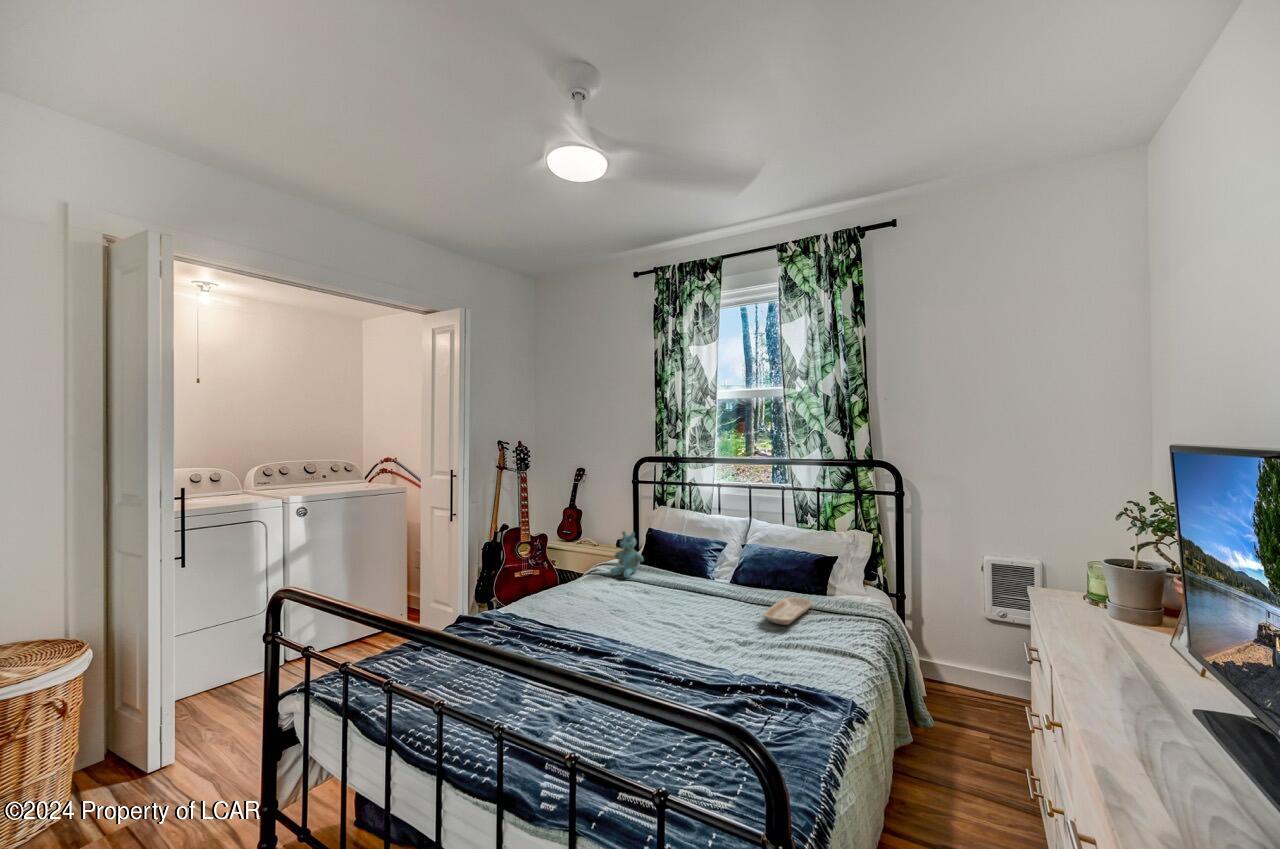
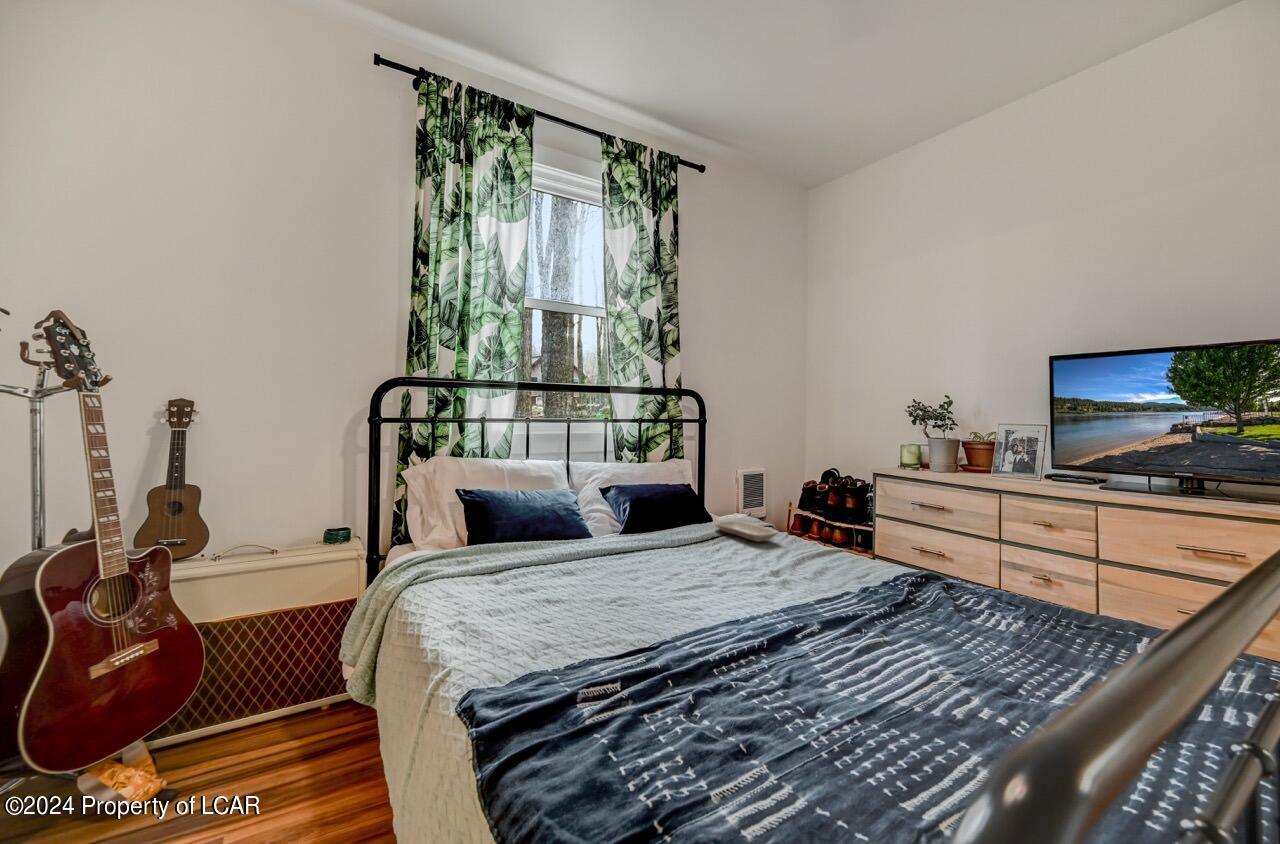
stuffed bear: present [610,531,644,577] -> none [459,483,517,560]

